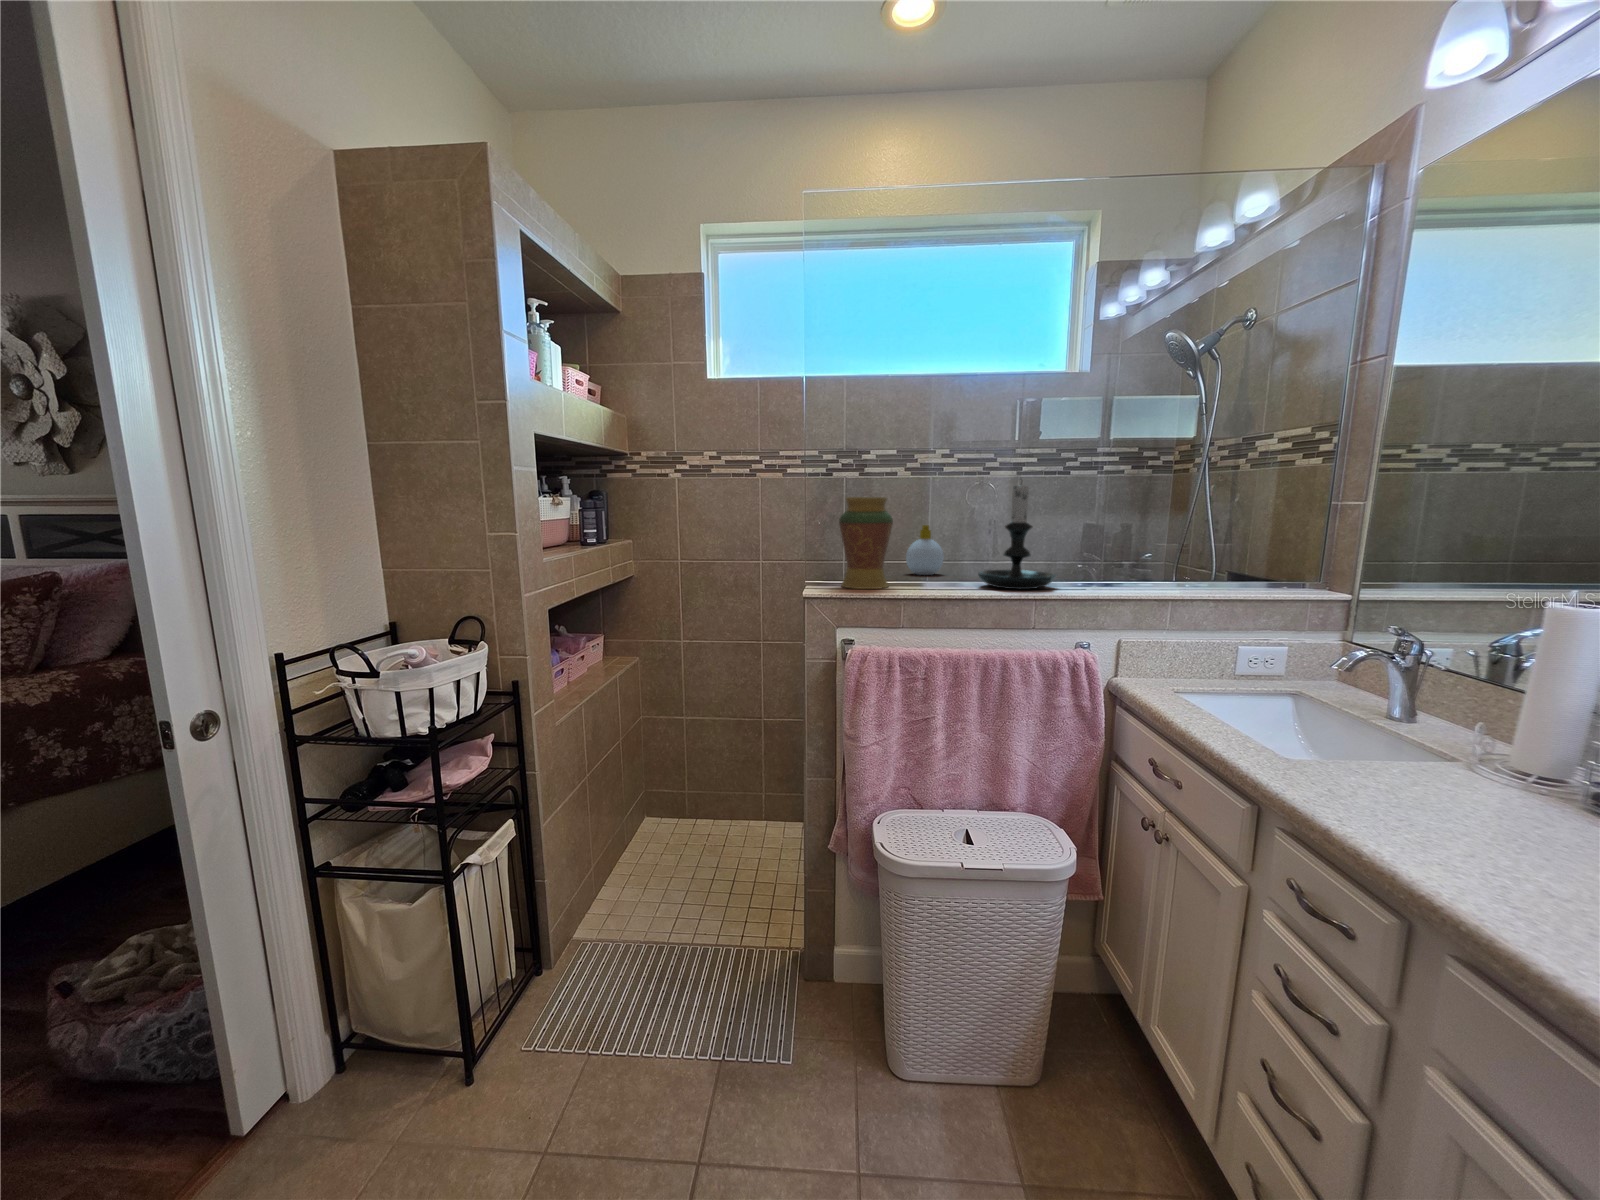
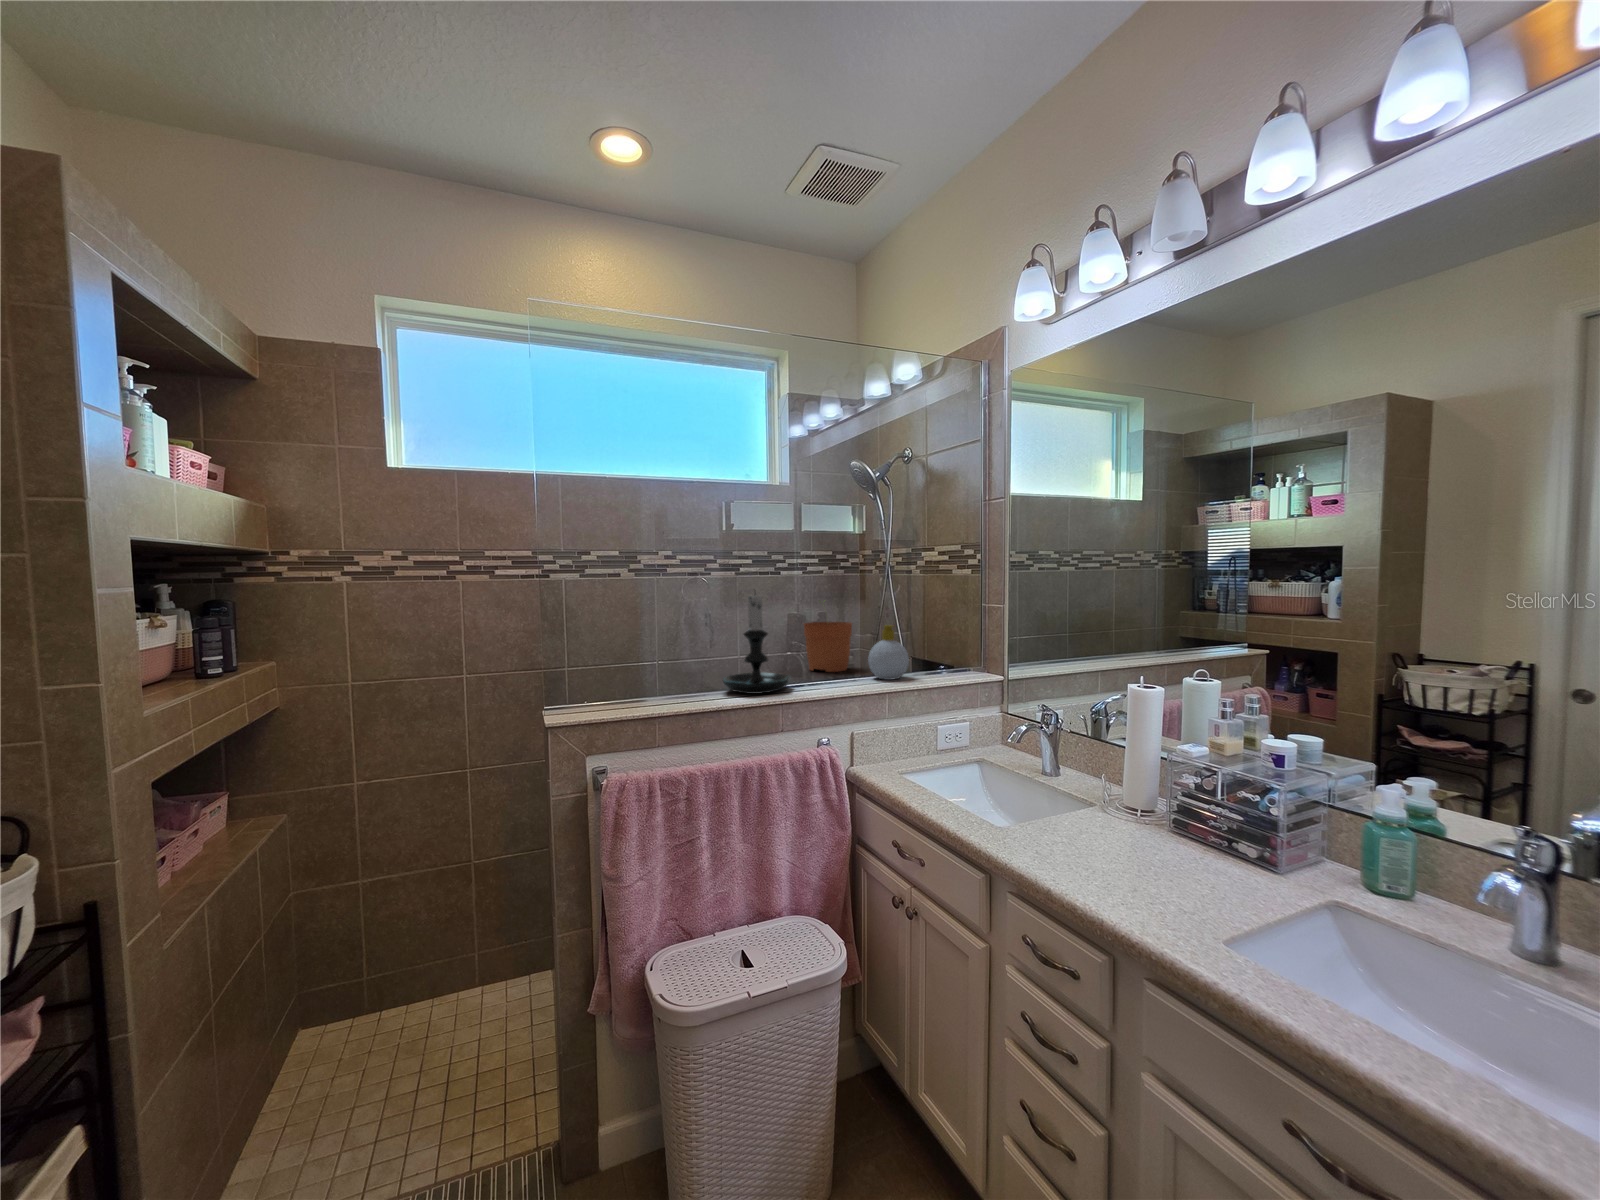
decorative vase: present [839,497,893,589] -> none [579,611,636,709]
plant pot: none [1082,499,1145,579] -> present [804,622,852,672]
soap bottle: present [906,525,944,575] -> present [868,625,909,680]

